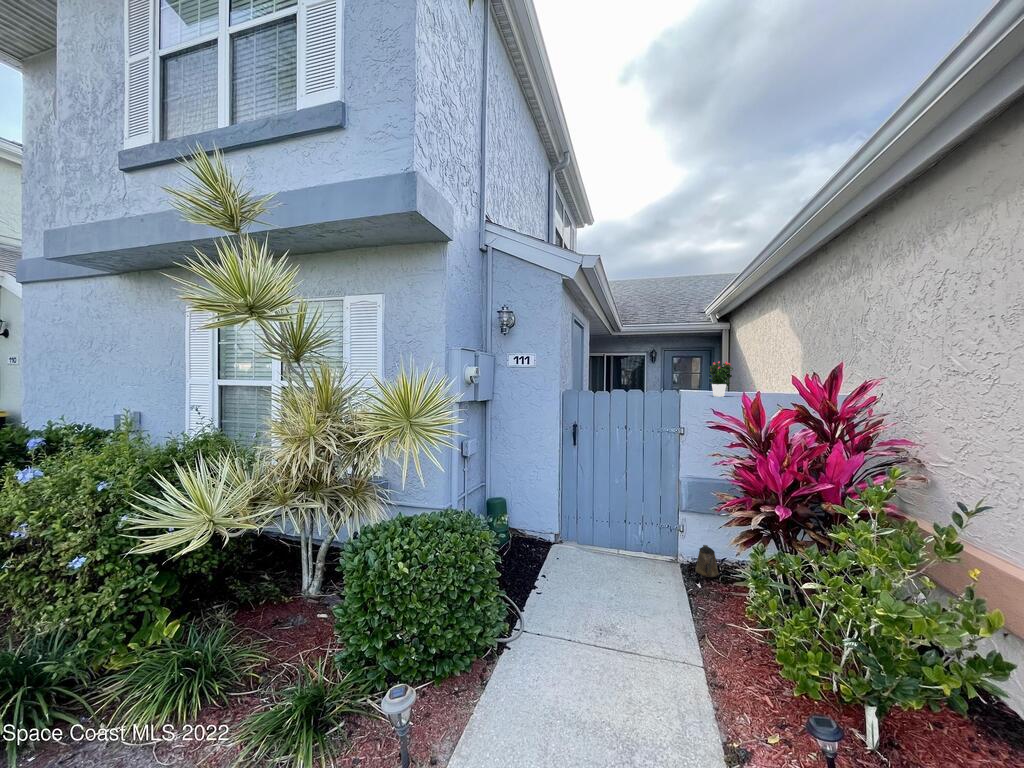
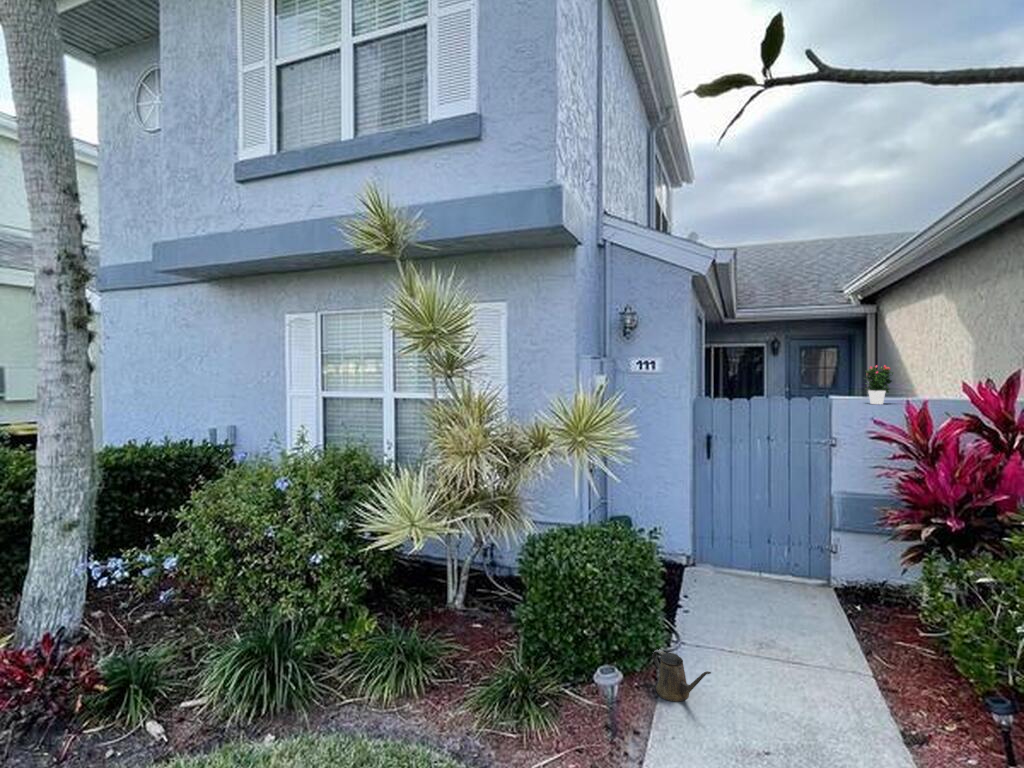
watering can: present [695,545,719,577] -> present [652,649,711,702]

